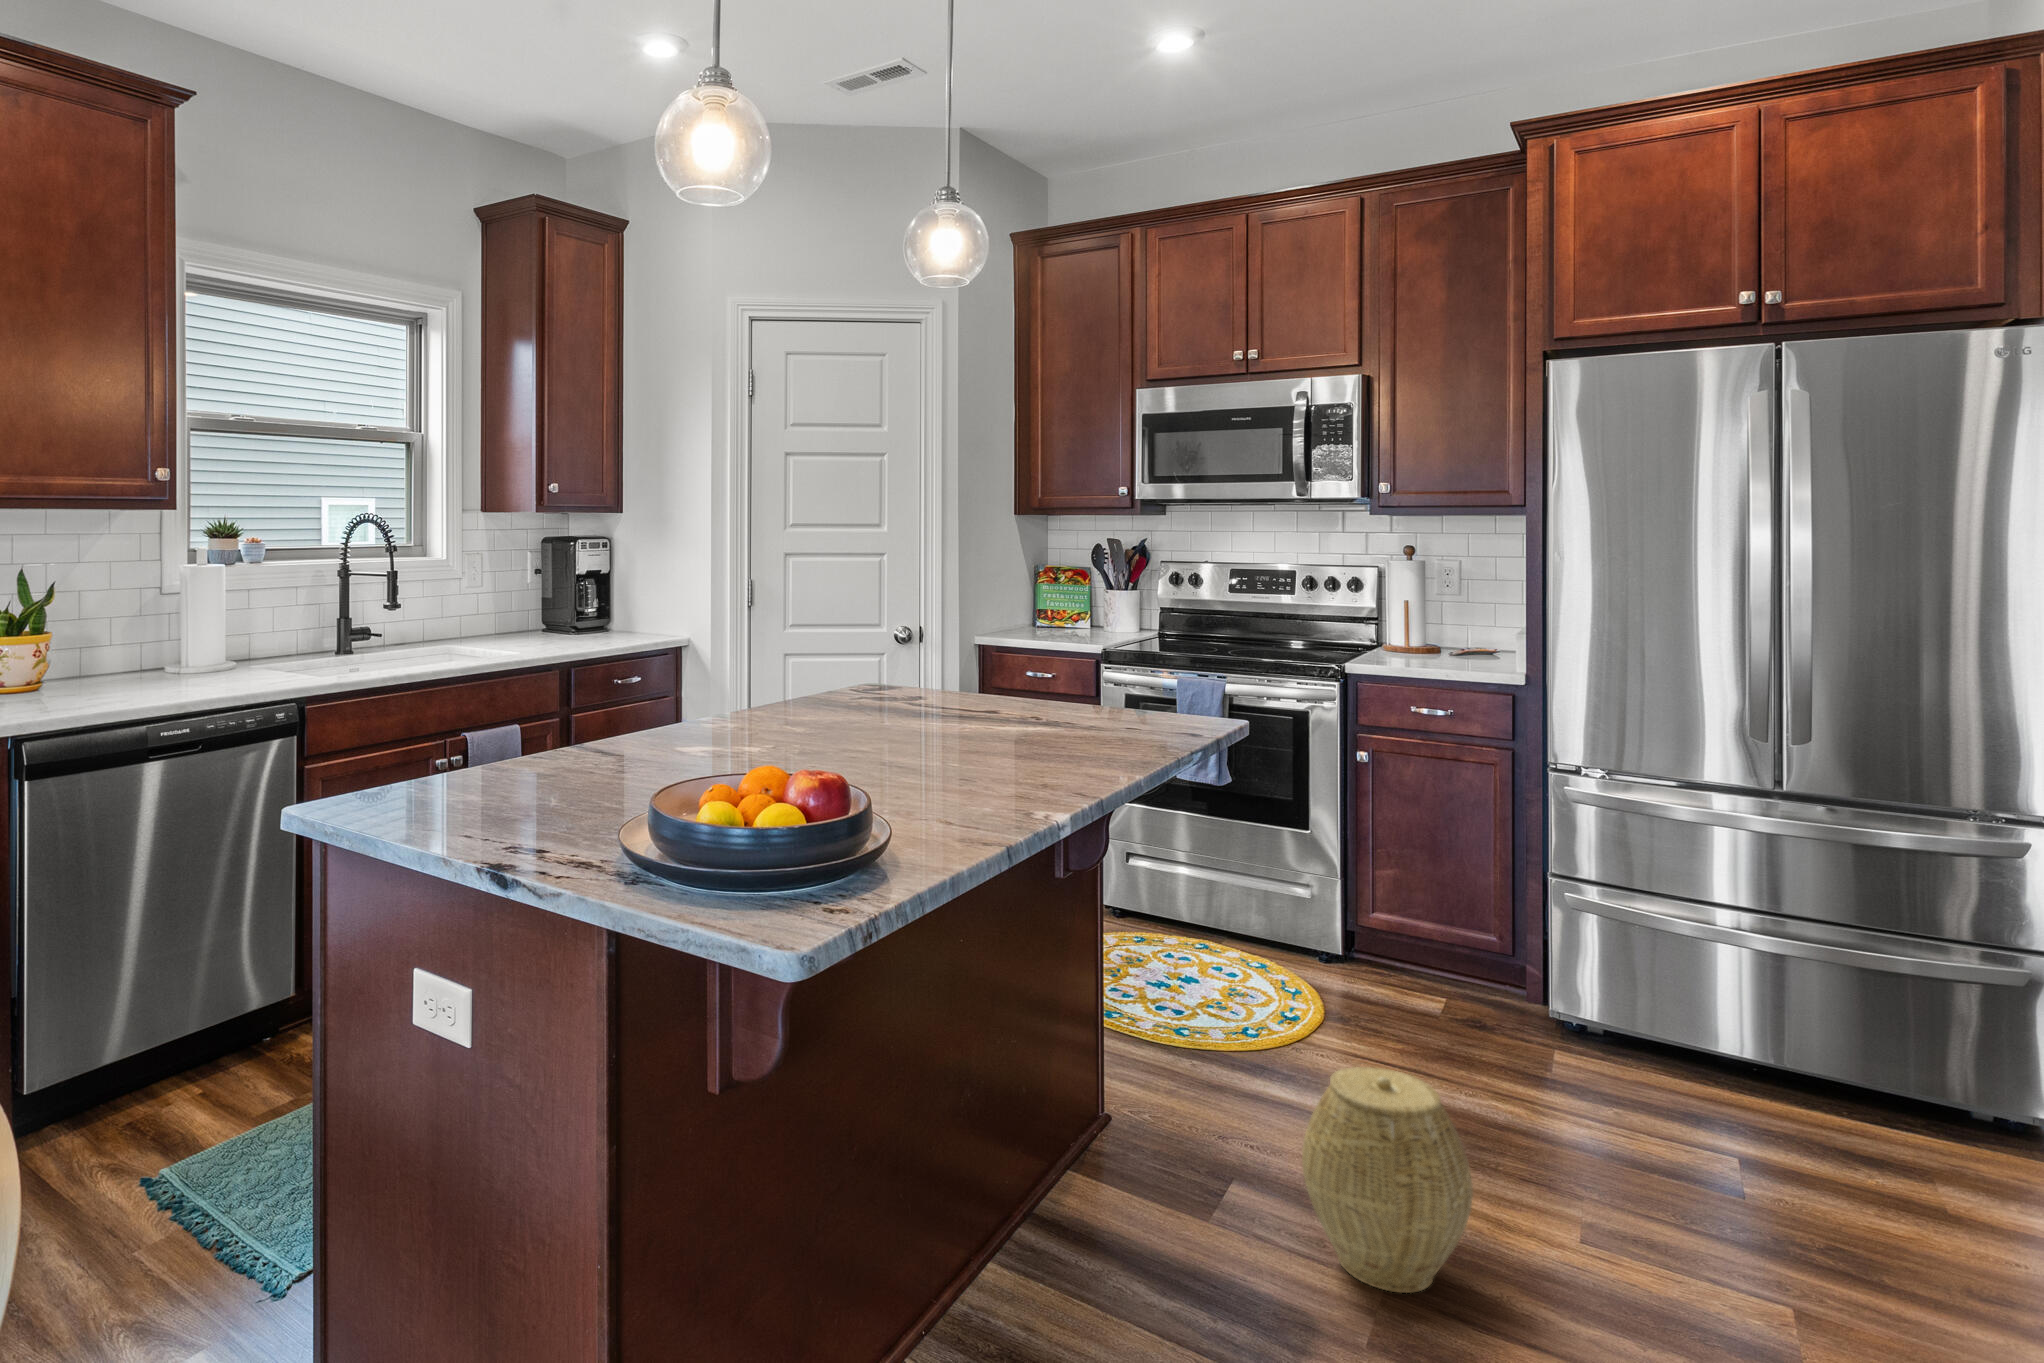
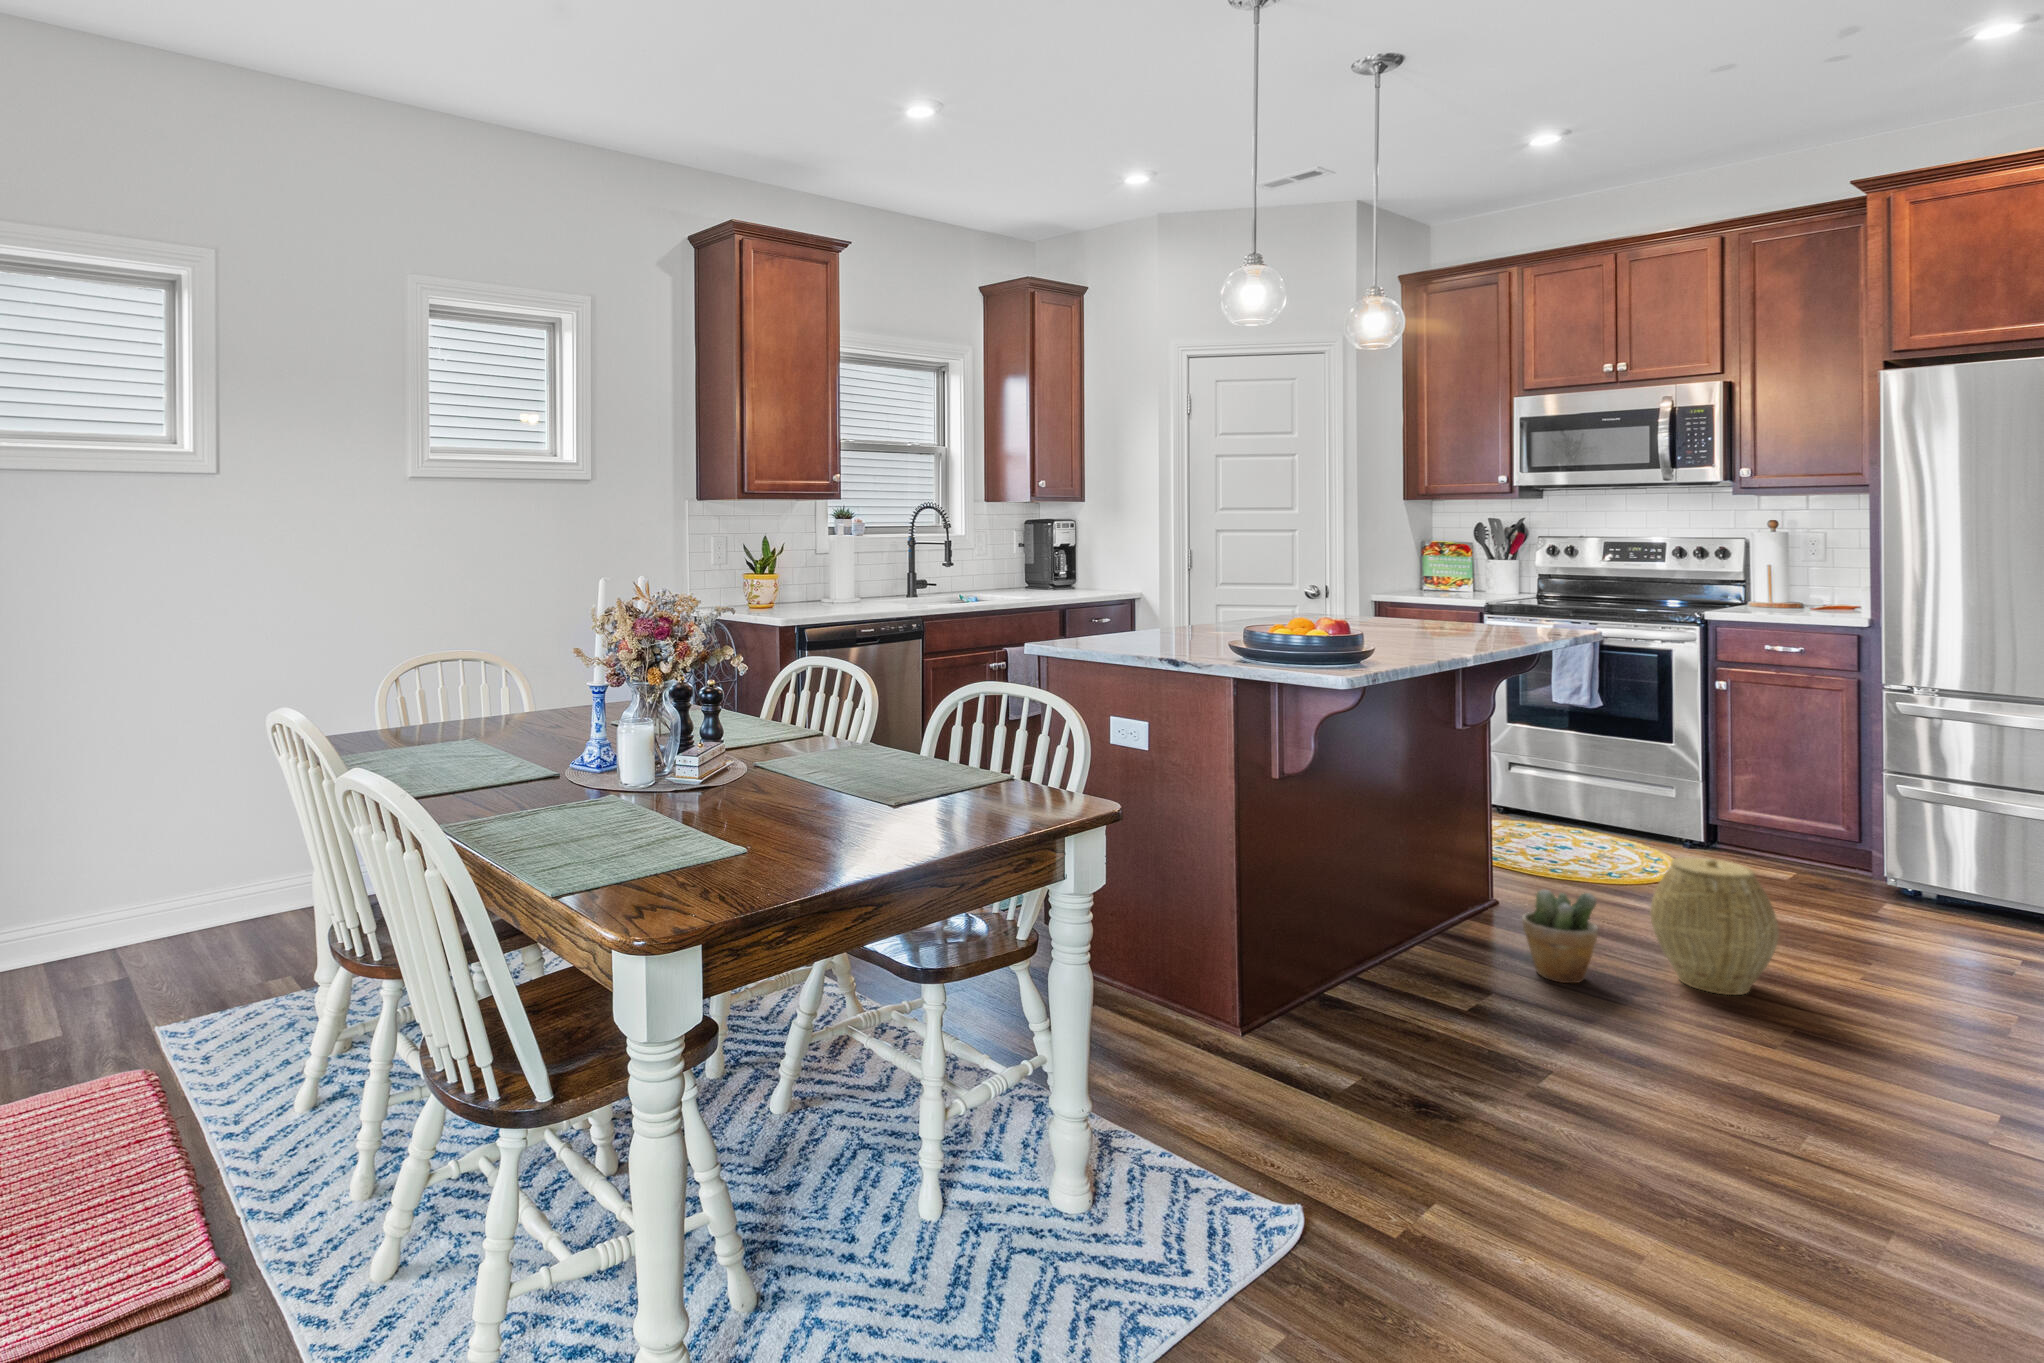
potted plant: none [1128,1144,1234,1299] -> present [1522,890,1598,983]

